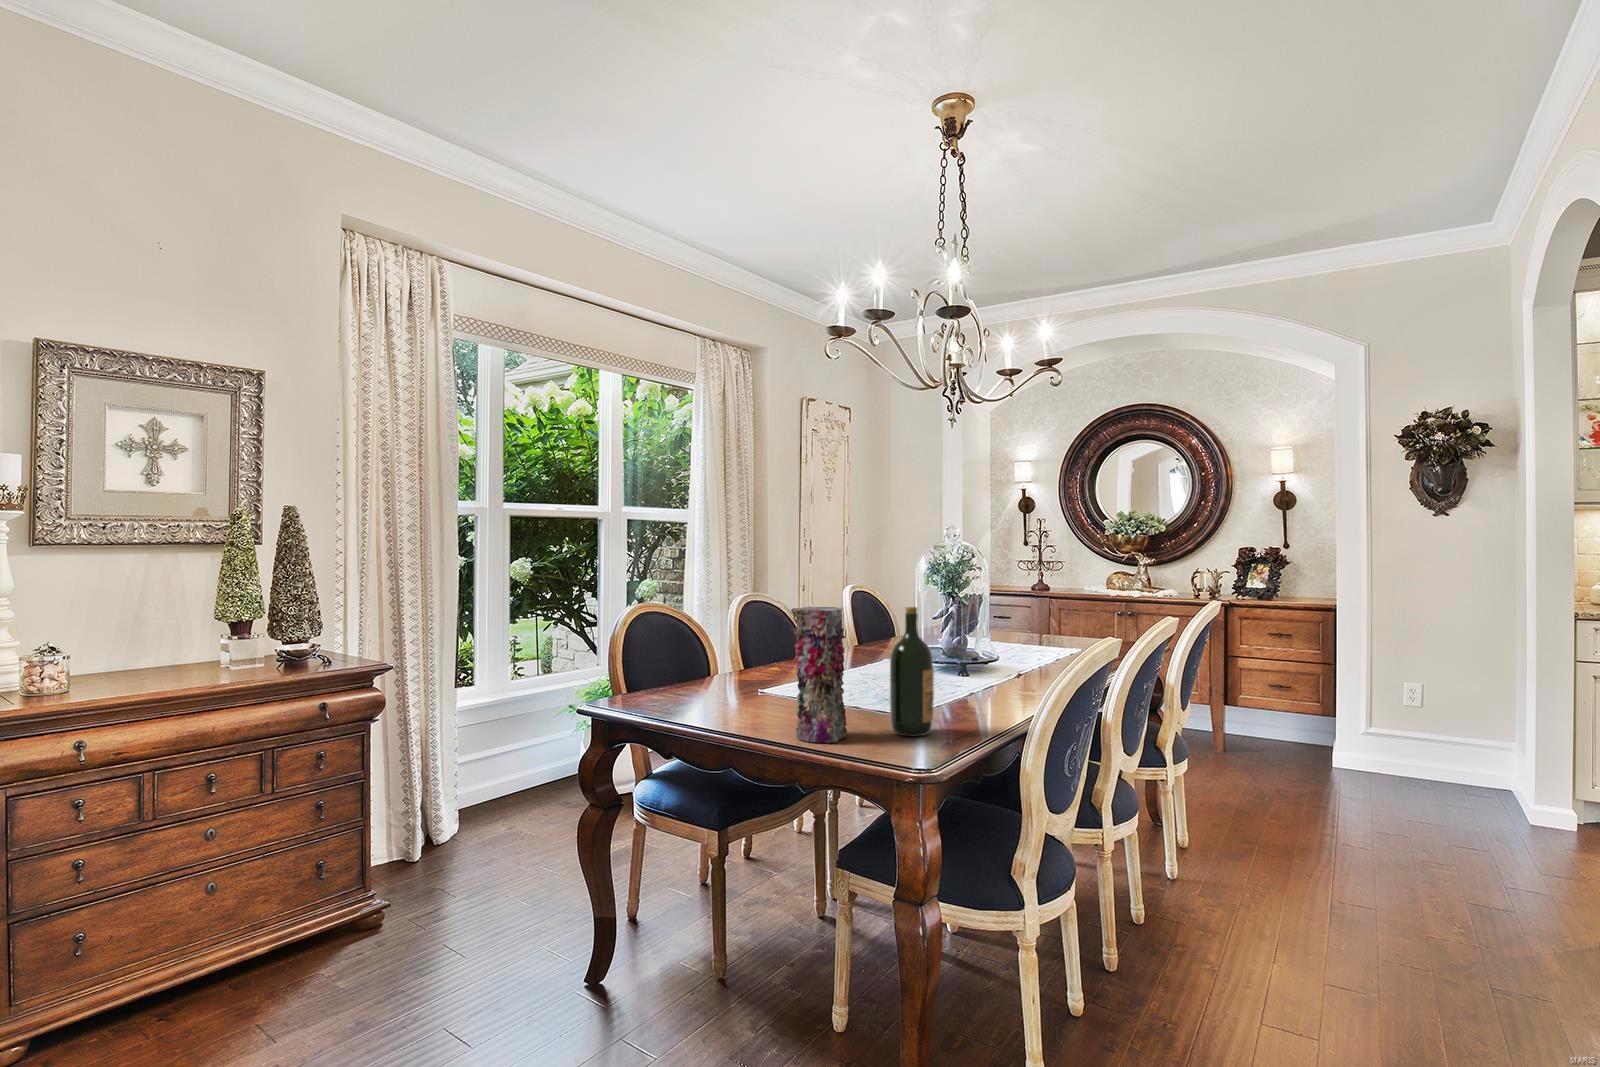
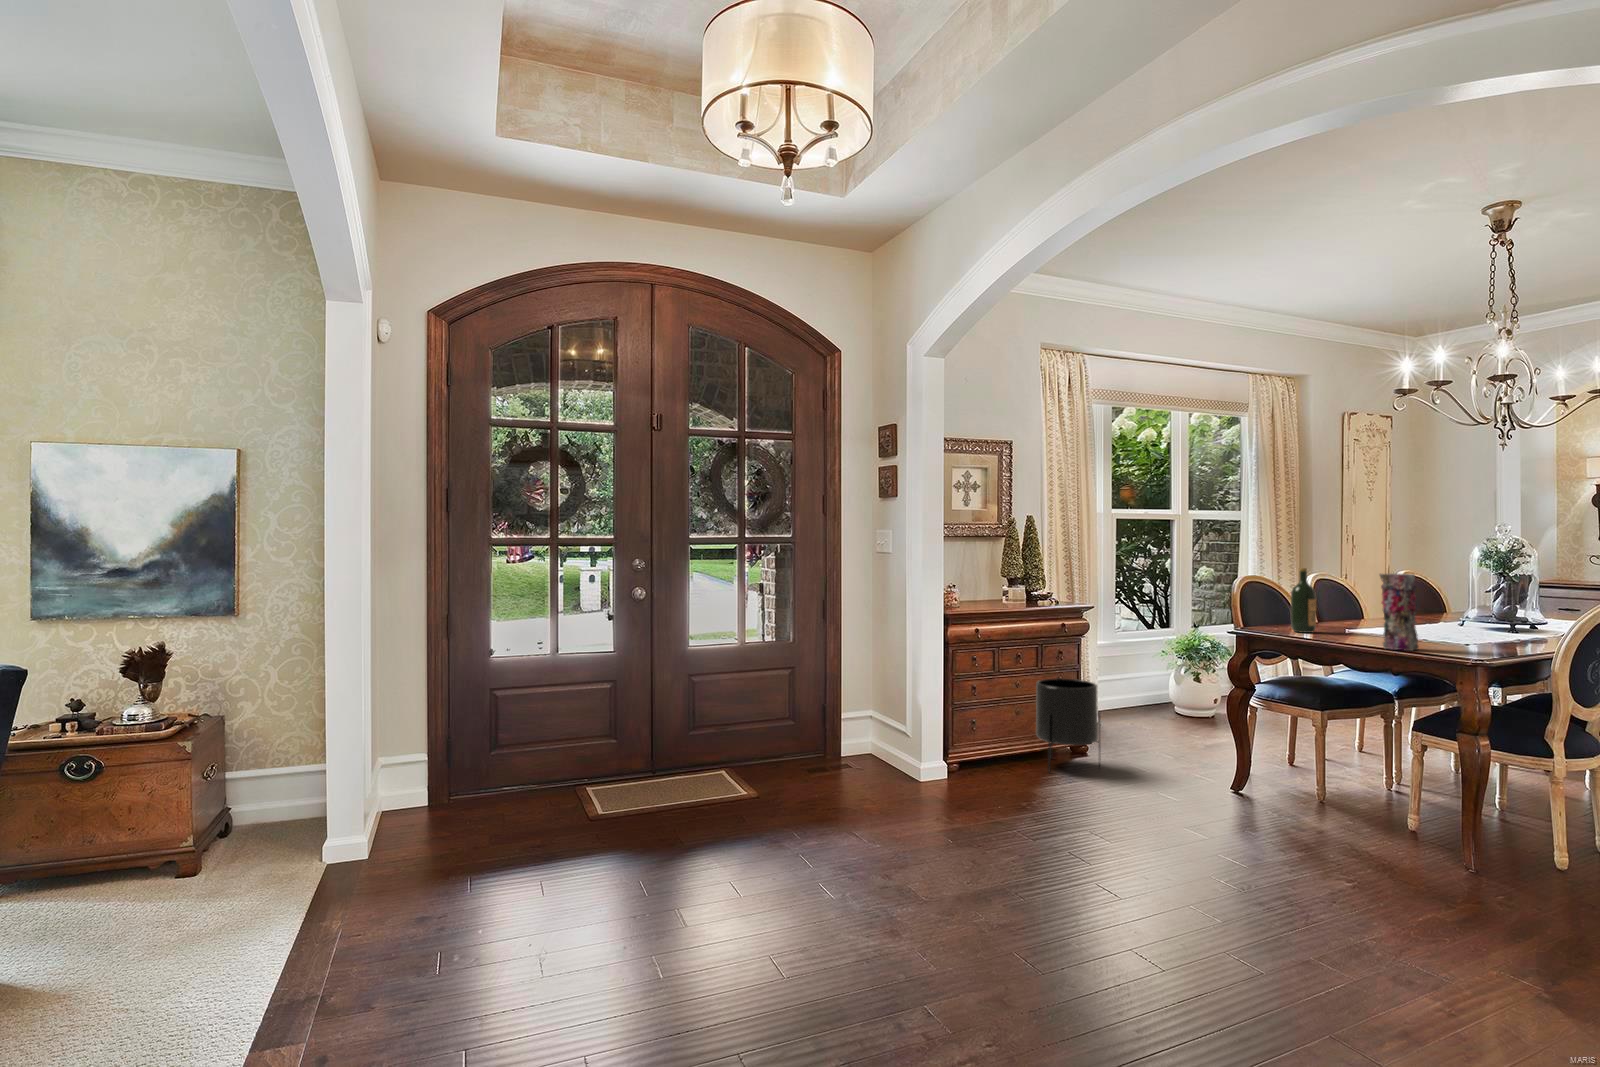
wine bottle: present [890,607,934,737] -> present [1291,568,1316,633]
planter: none [234,811,369,1025] -> present [1036,678,1100,772]

